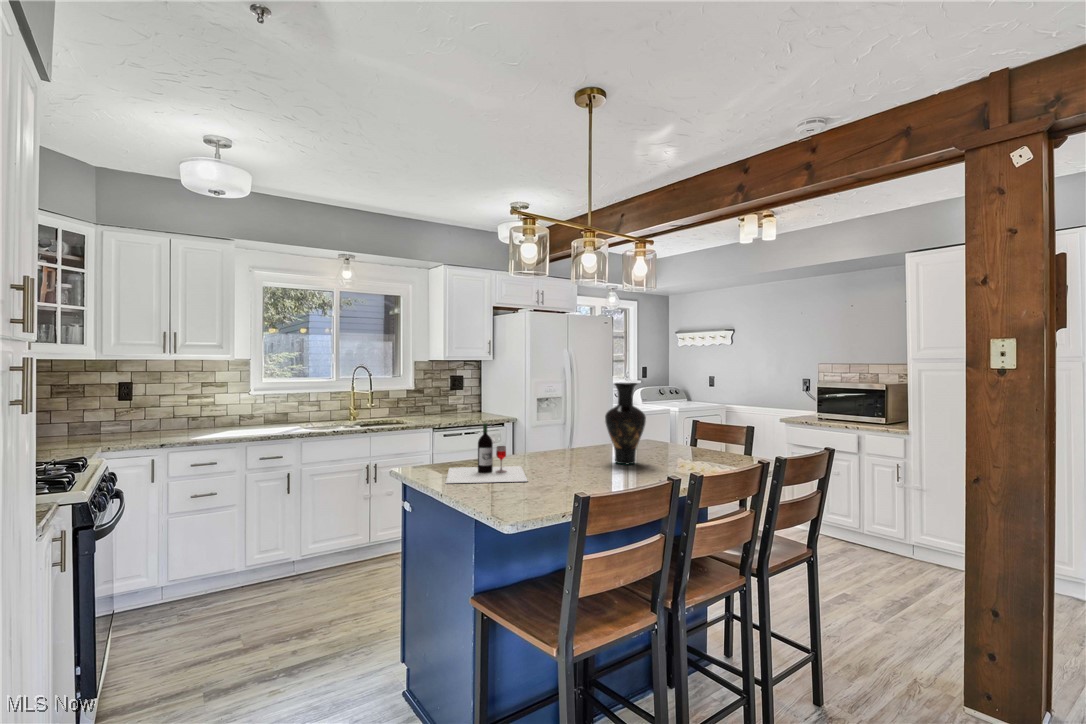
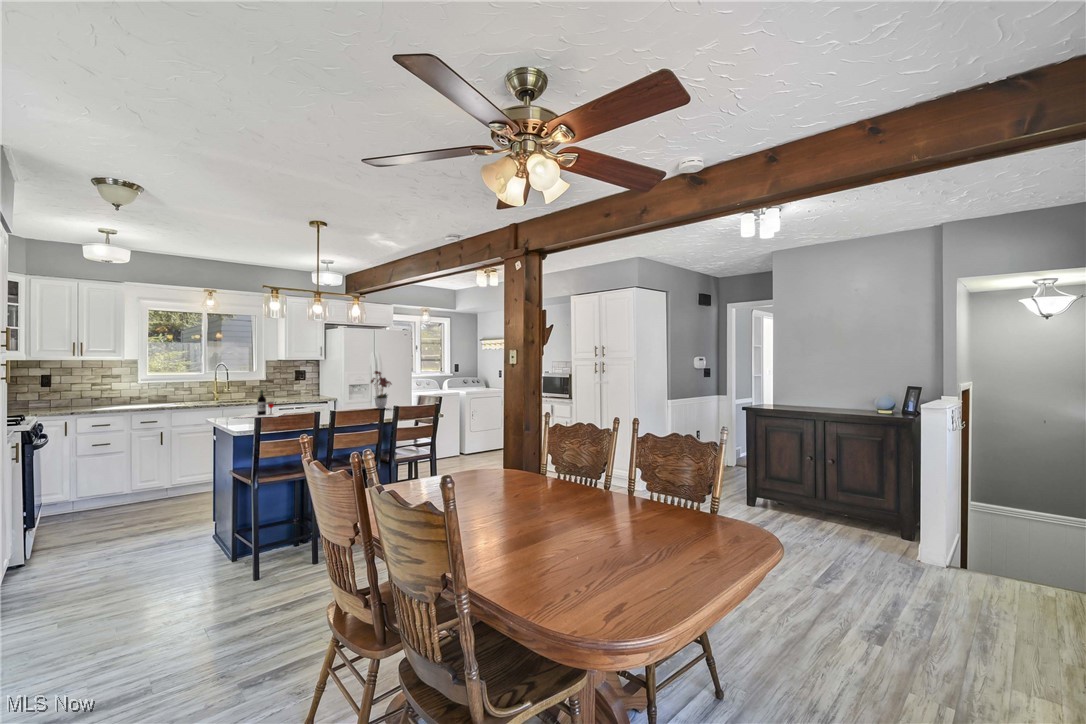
flower arrangement: none [646,382,698,457] -> present [371,371,391,409]
vase: present [605,383,646,464] -> none [337,369,359,411]

